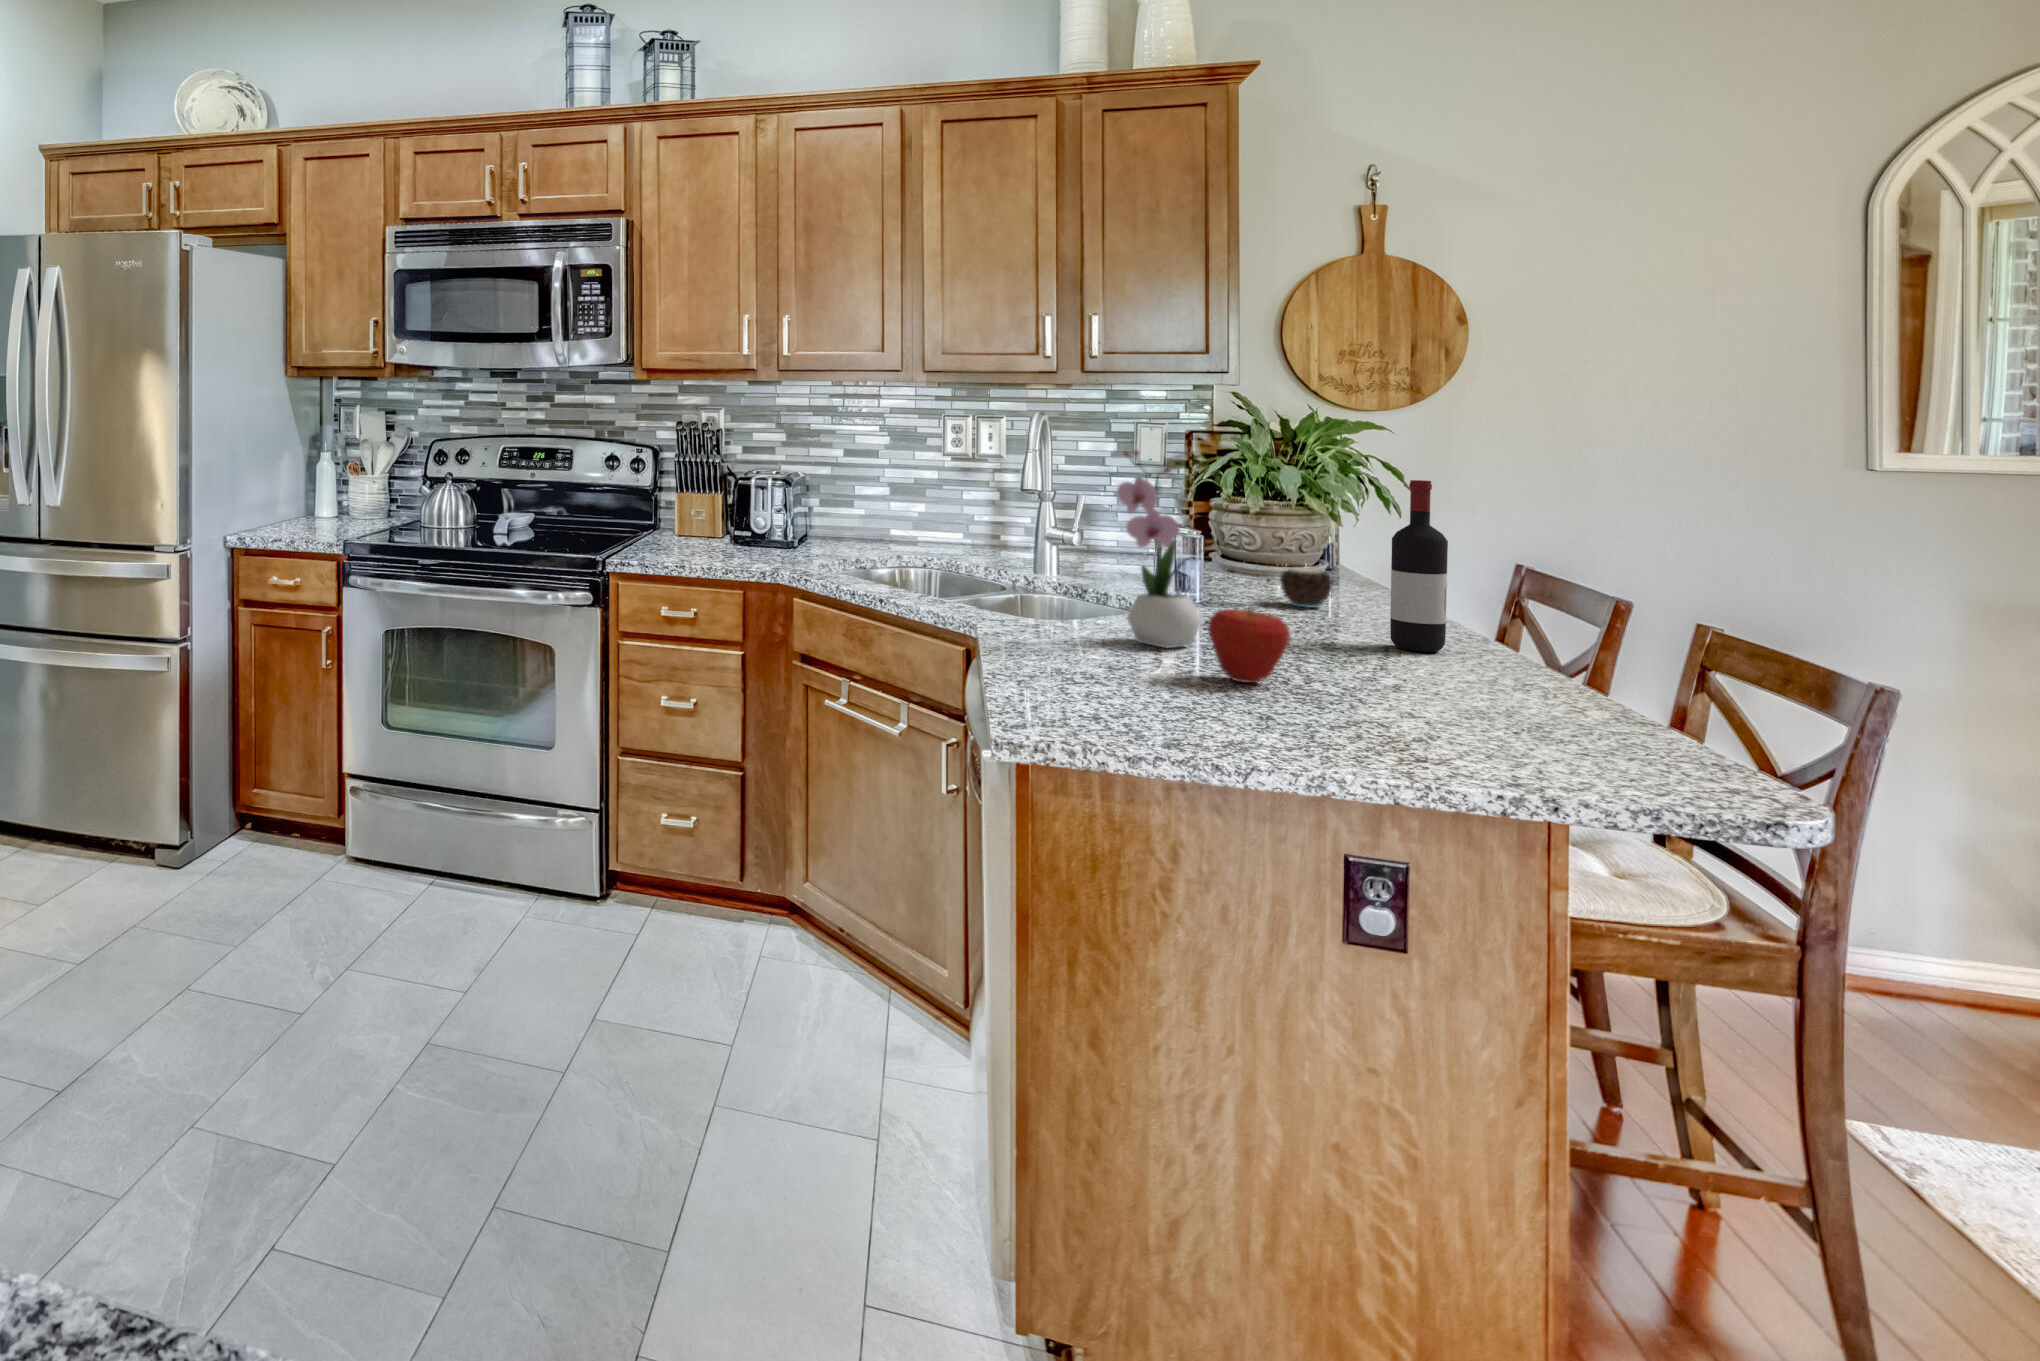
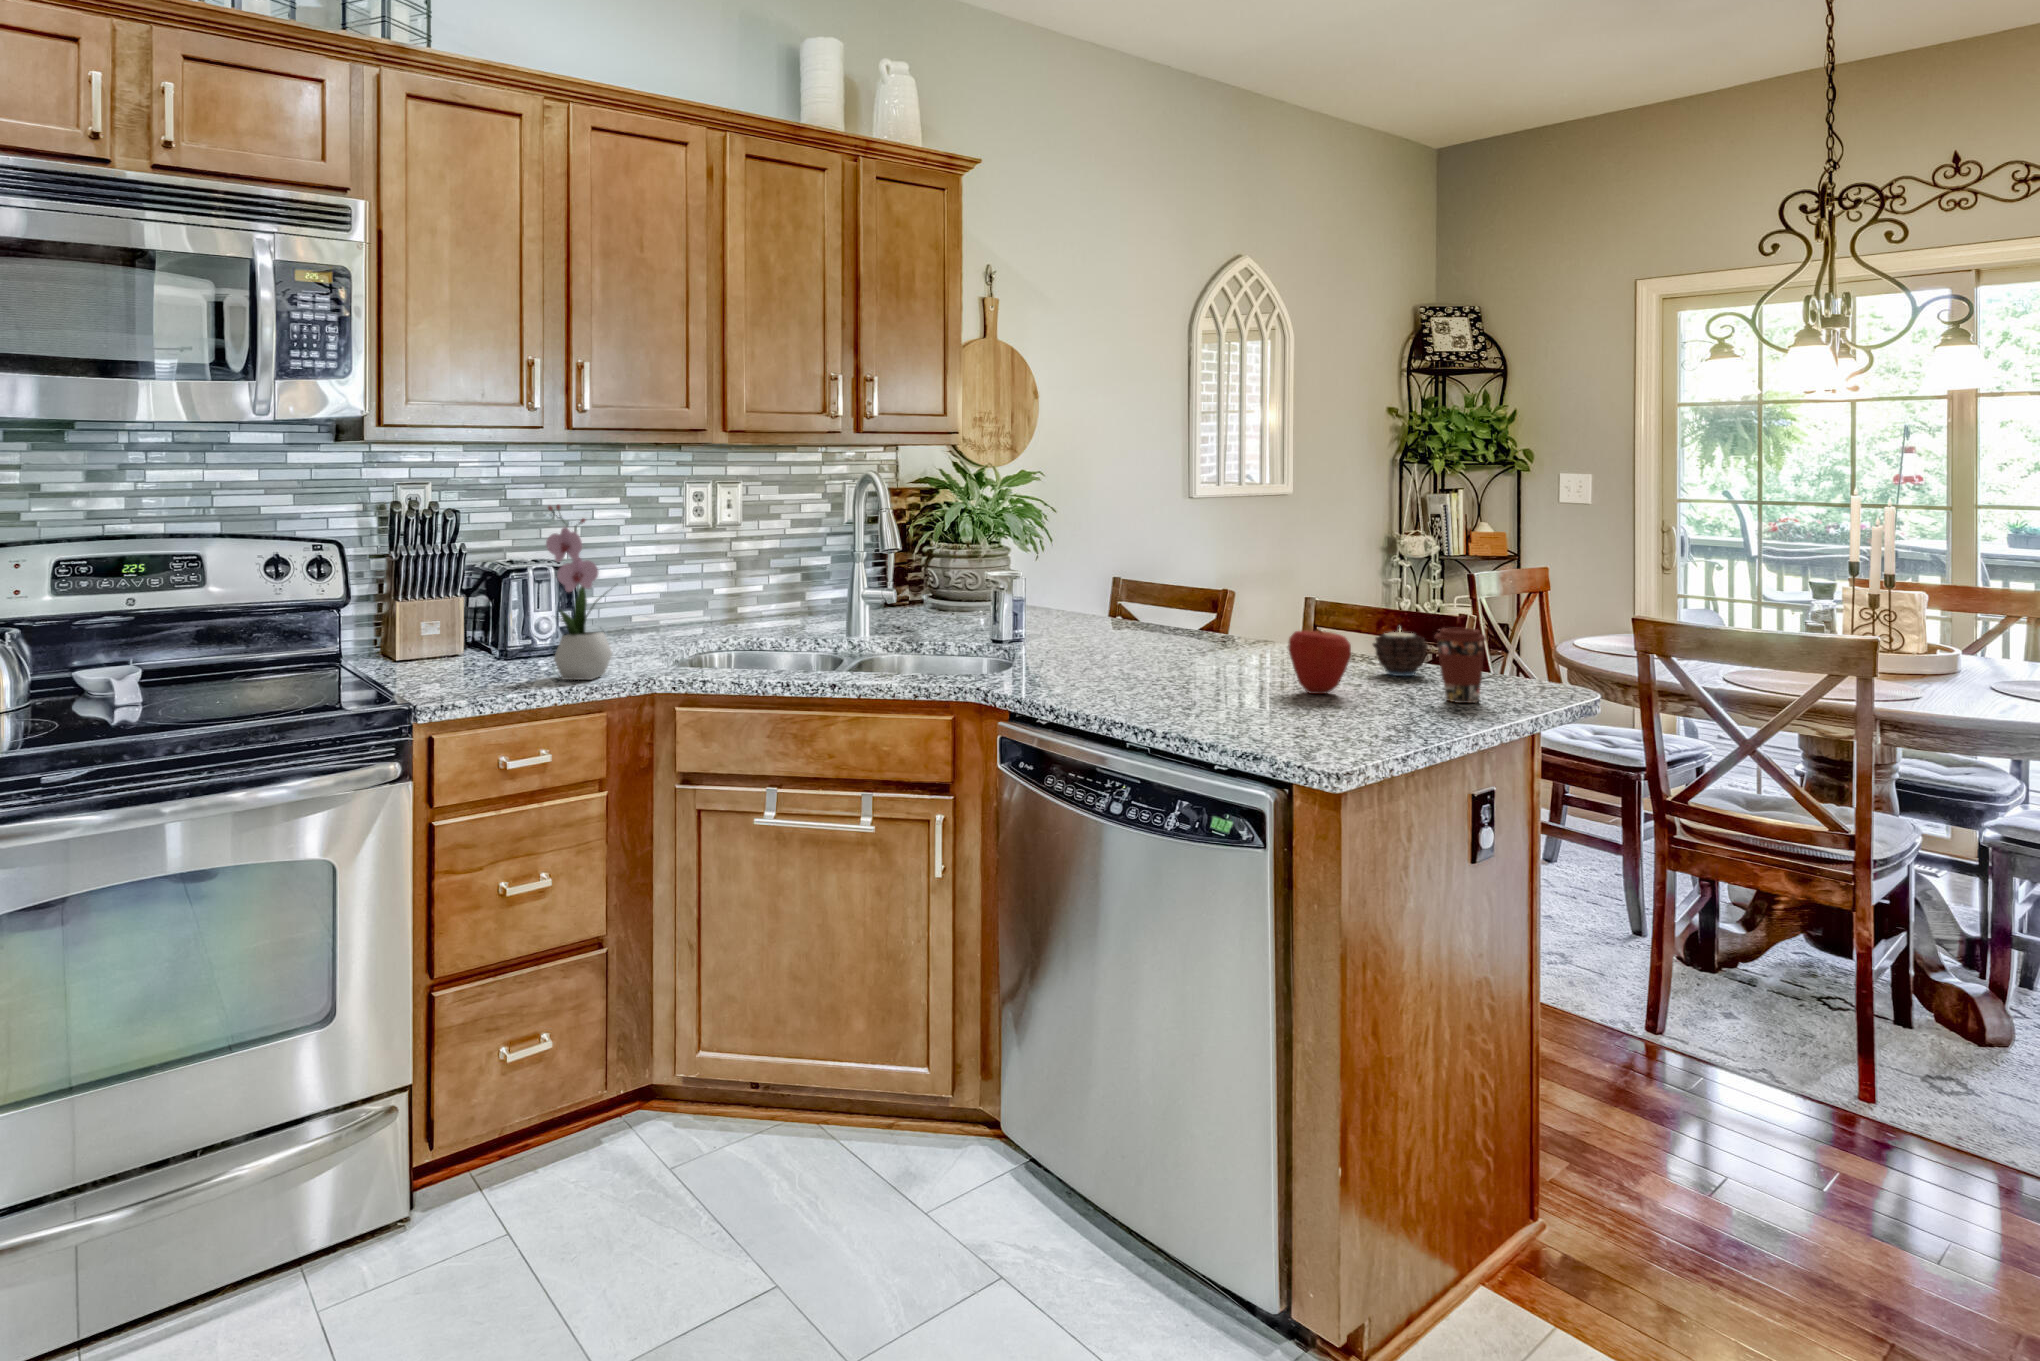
flower arrangement: present [1117,450,1203,648] -> present [546,505,612,680]
wine bottle: present [1390,480,1448,652] -> none [1239,513,1279,652]
candle: present [1280,568,1334,608] -> present [1373,631,1428,676]
coffee cup: none [1344,631,1419,728] -> present [1434,628,1486,703]

